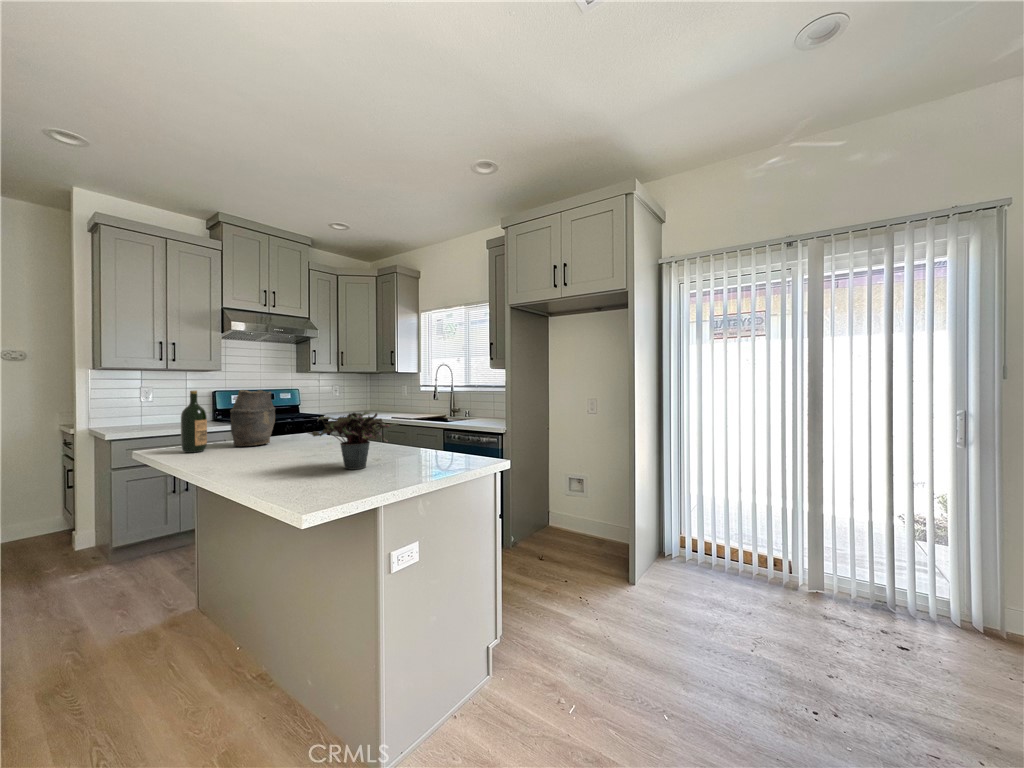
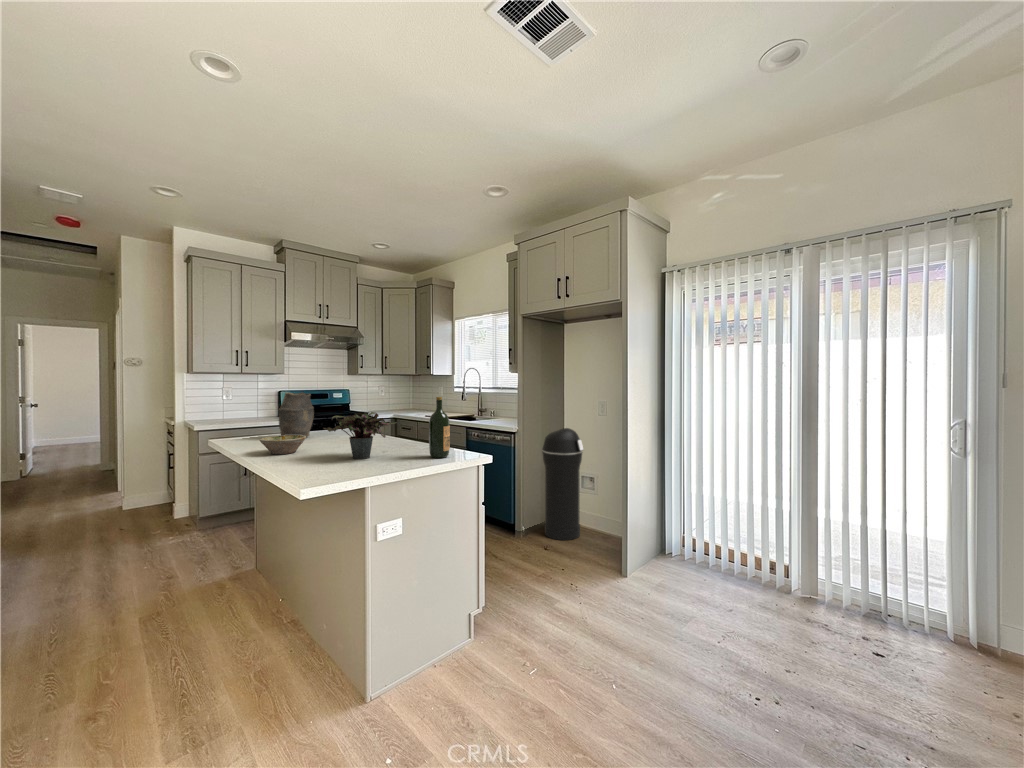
wine bottle: present [181,391,207,453] -> present [429,397,450,458]
trash can: none [528,427,573,546] -> present [542,428,583,540]
bowl: none [215,442,277,467] -> present [259,435,306,454]

